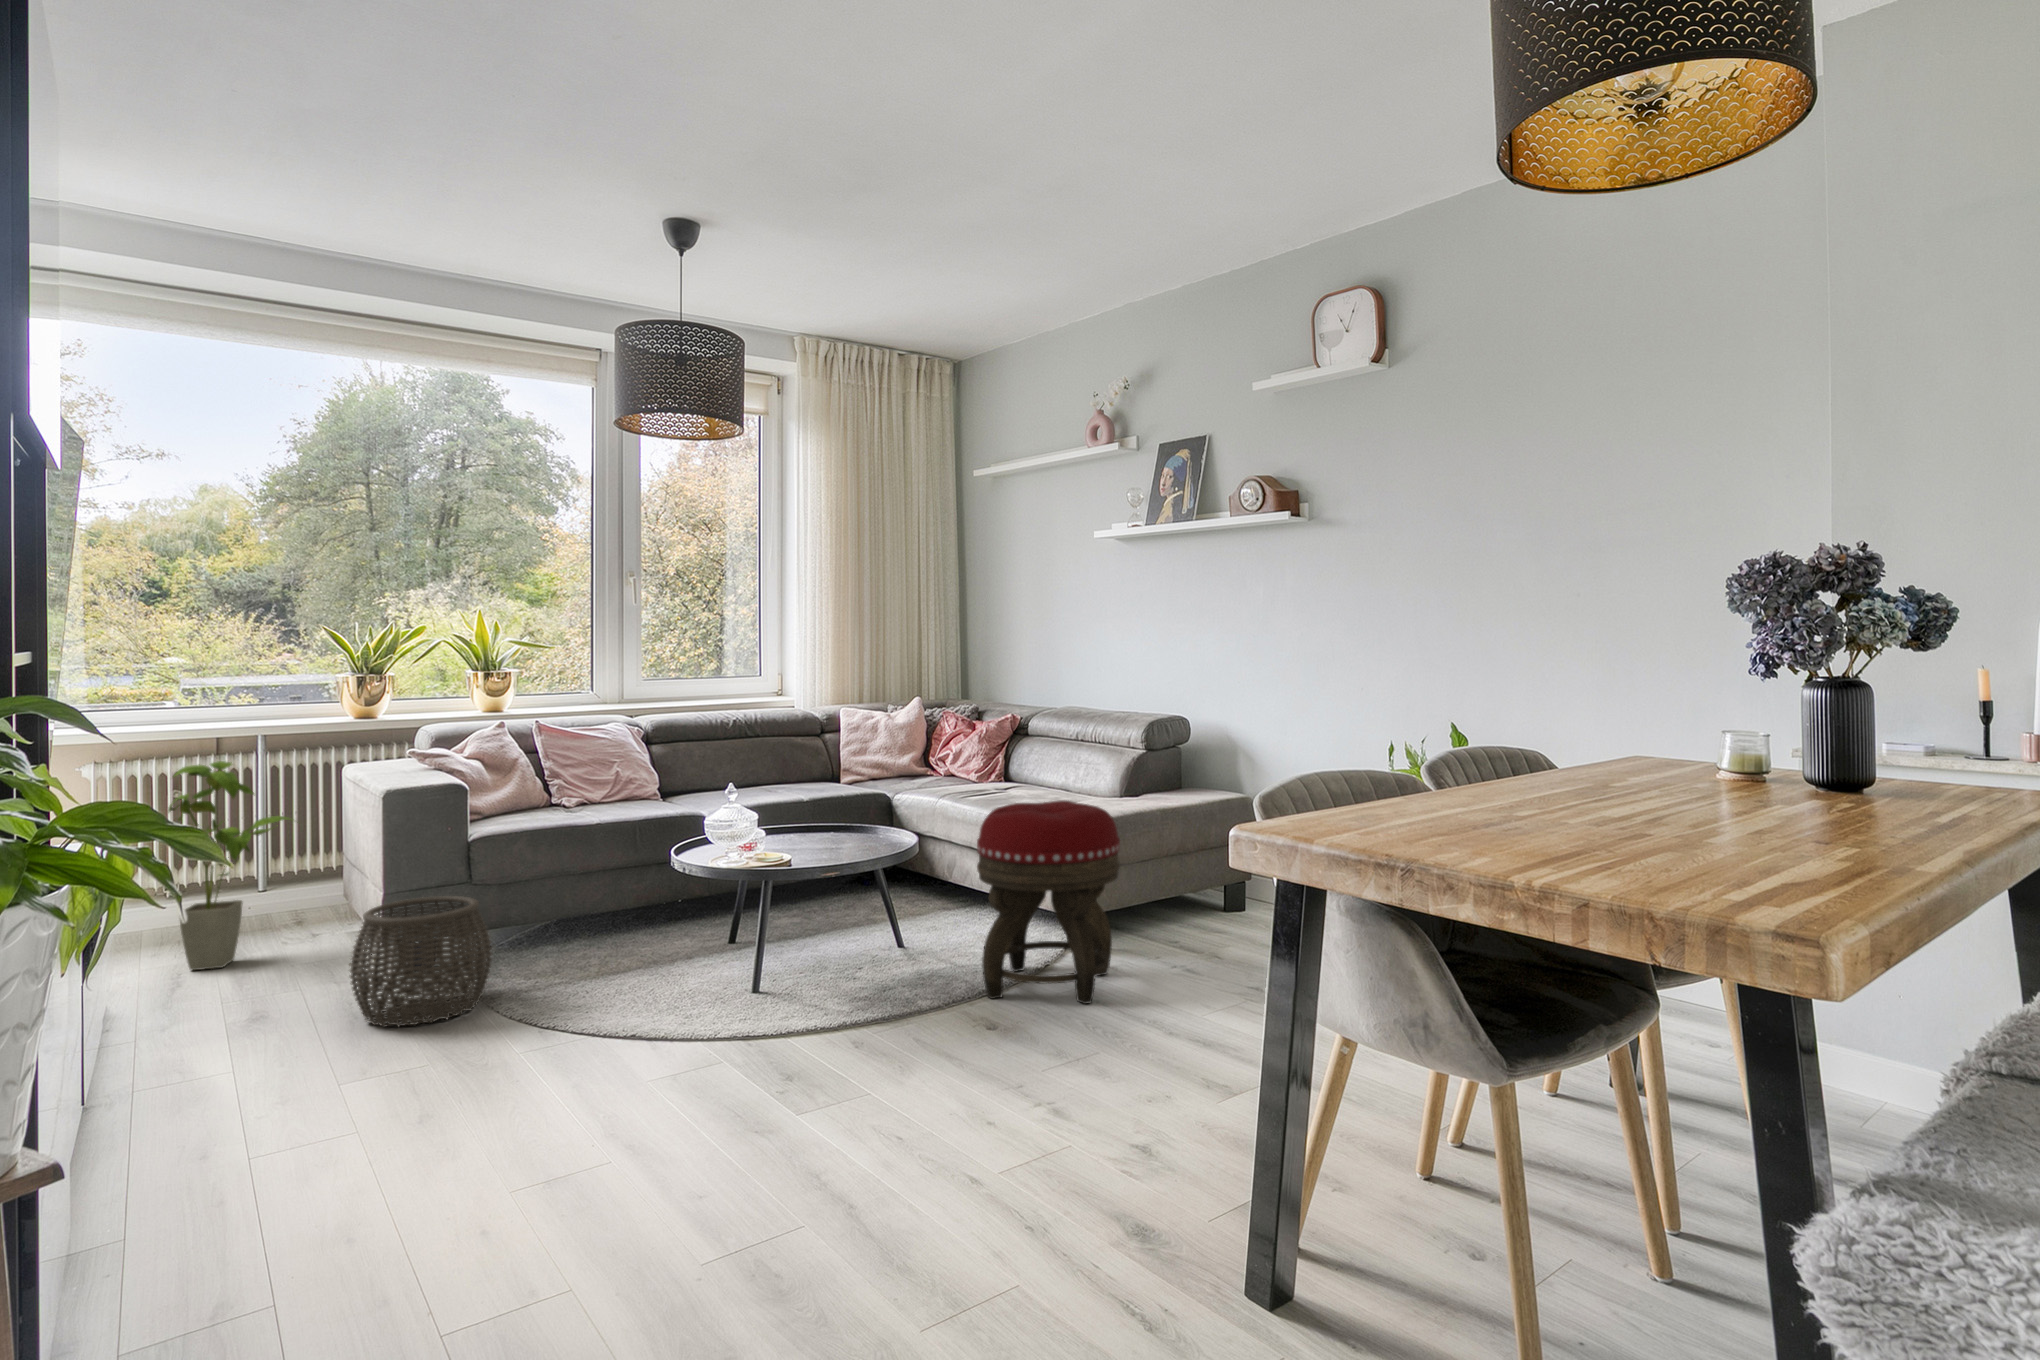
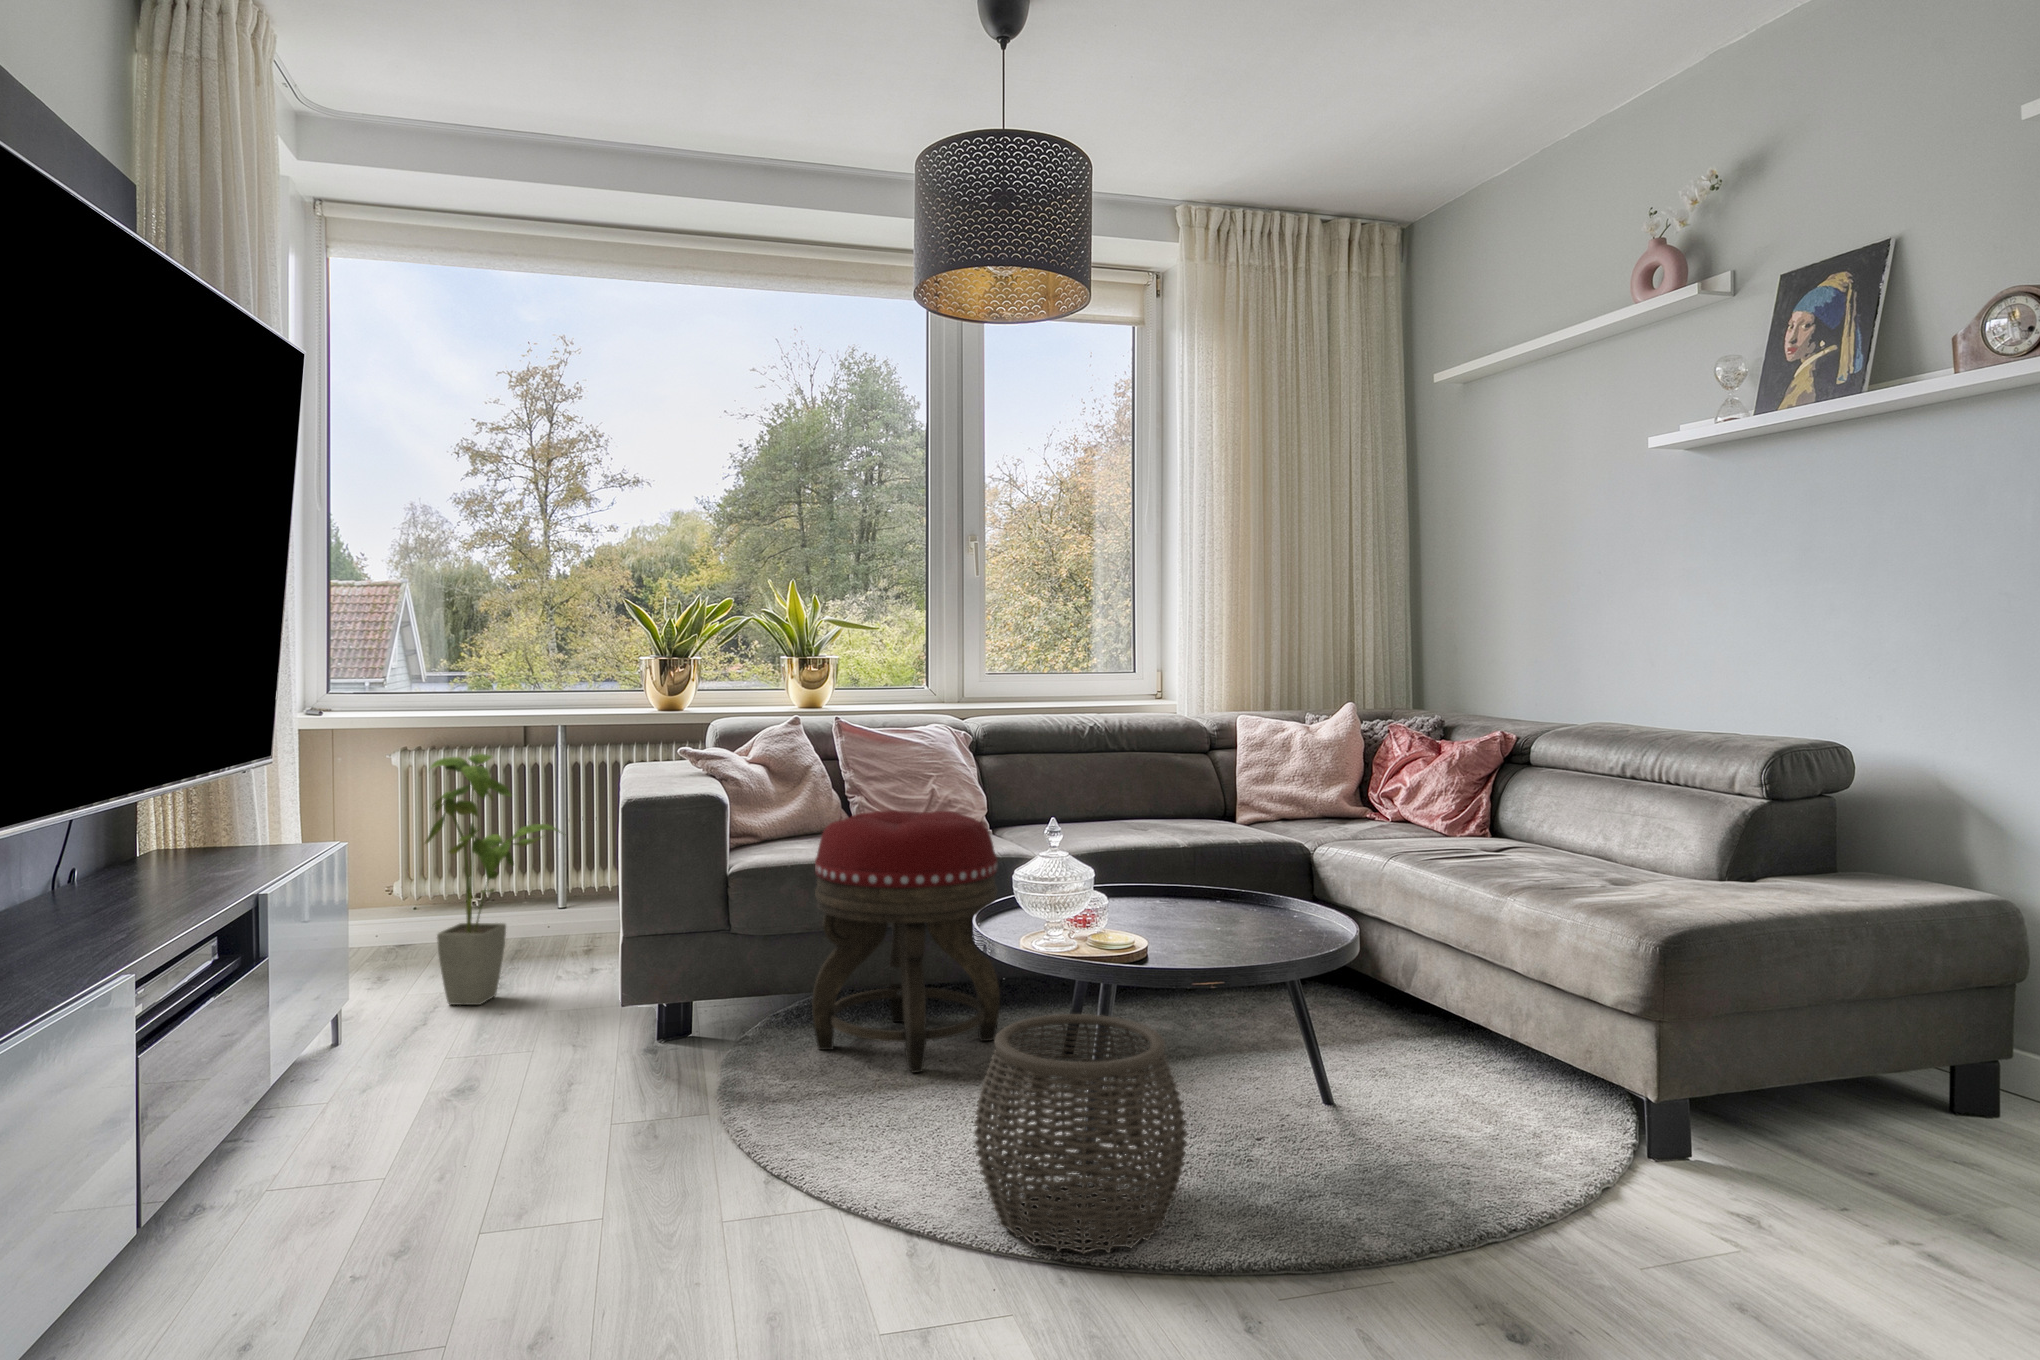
footstool: present [977,801,1120,1004] -> present [812,810,1000,1072]
woven basket: present [349,896,492,1027] -> present [973,1014,1187,1254]

